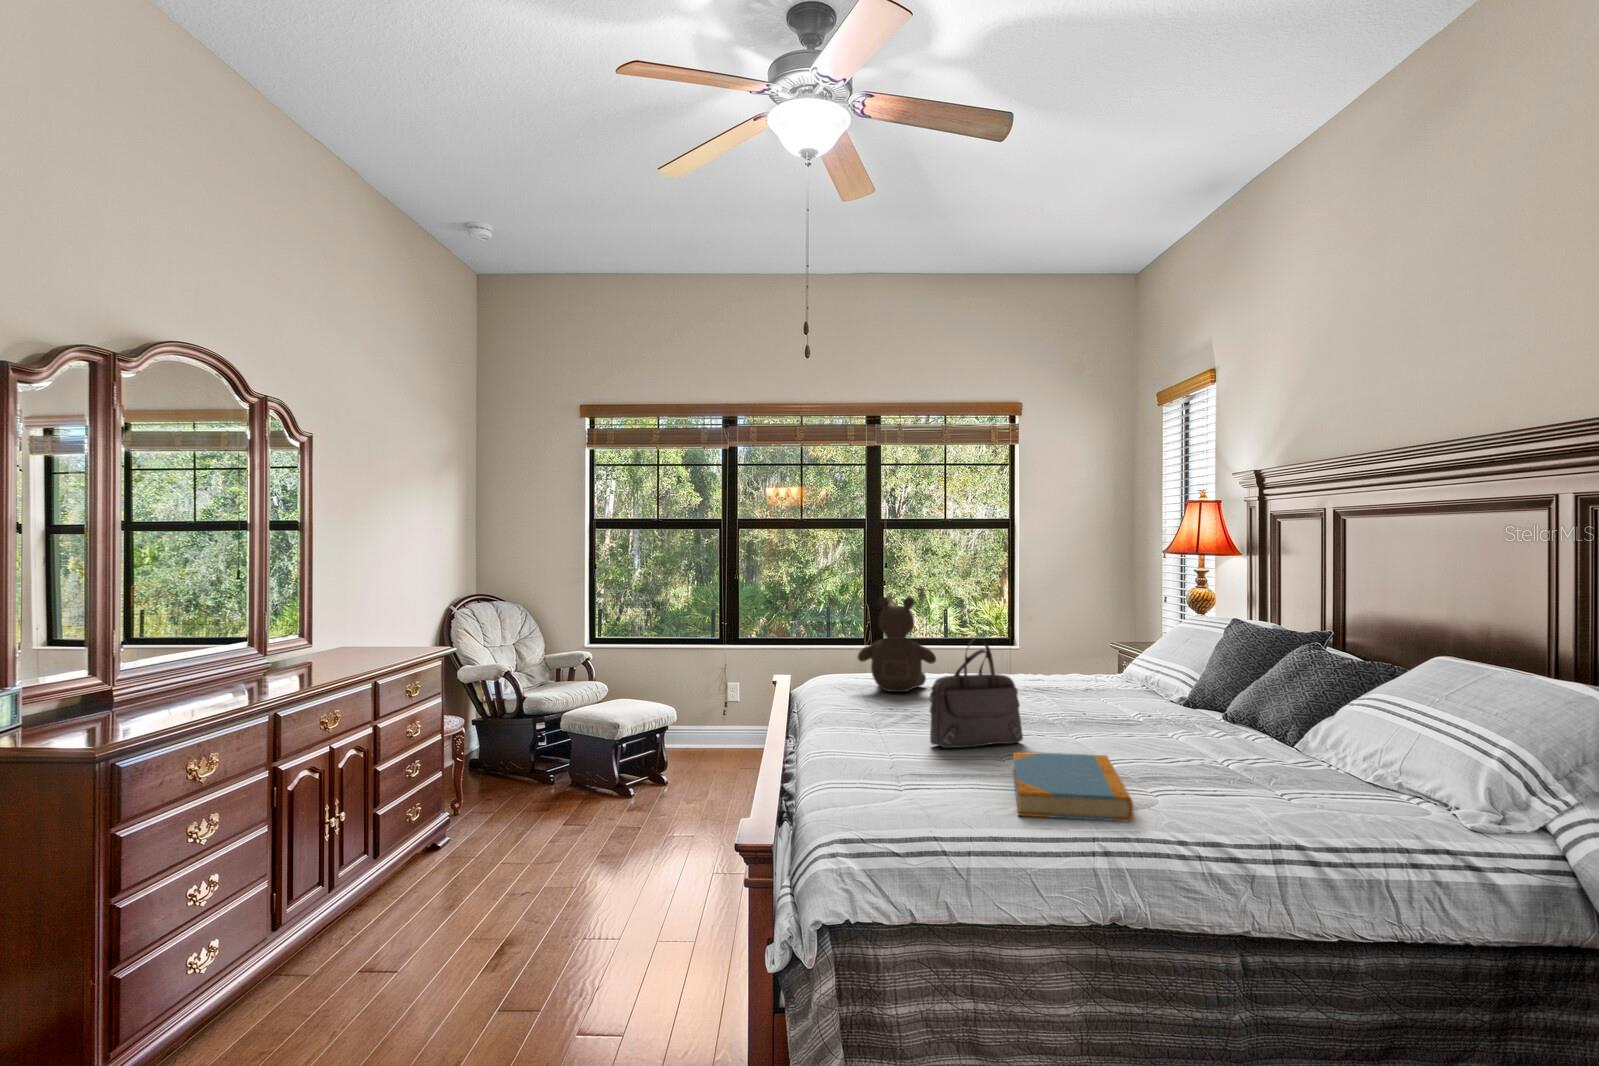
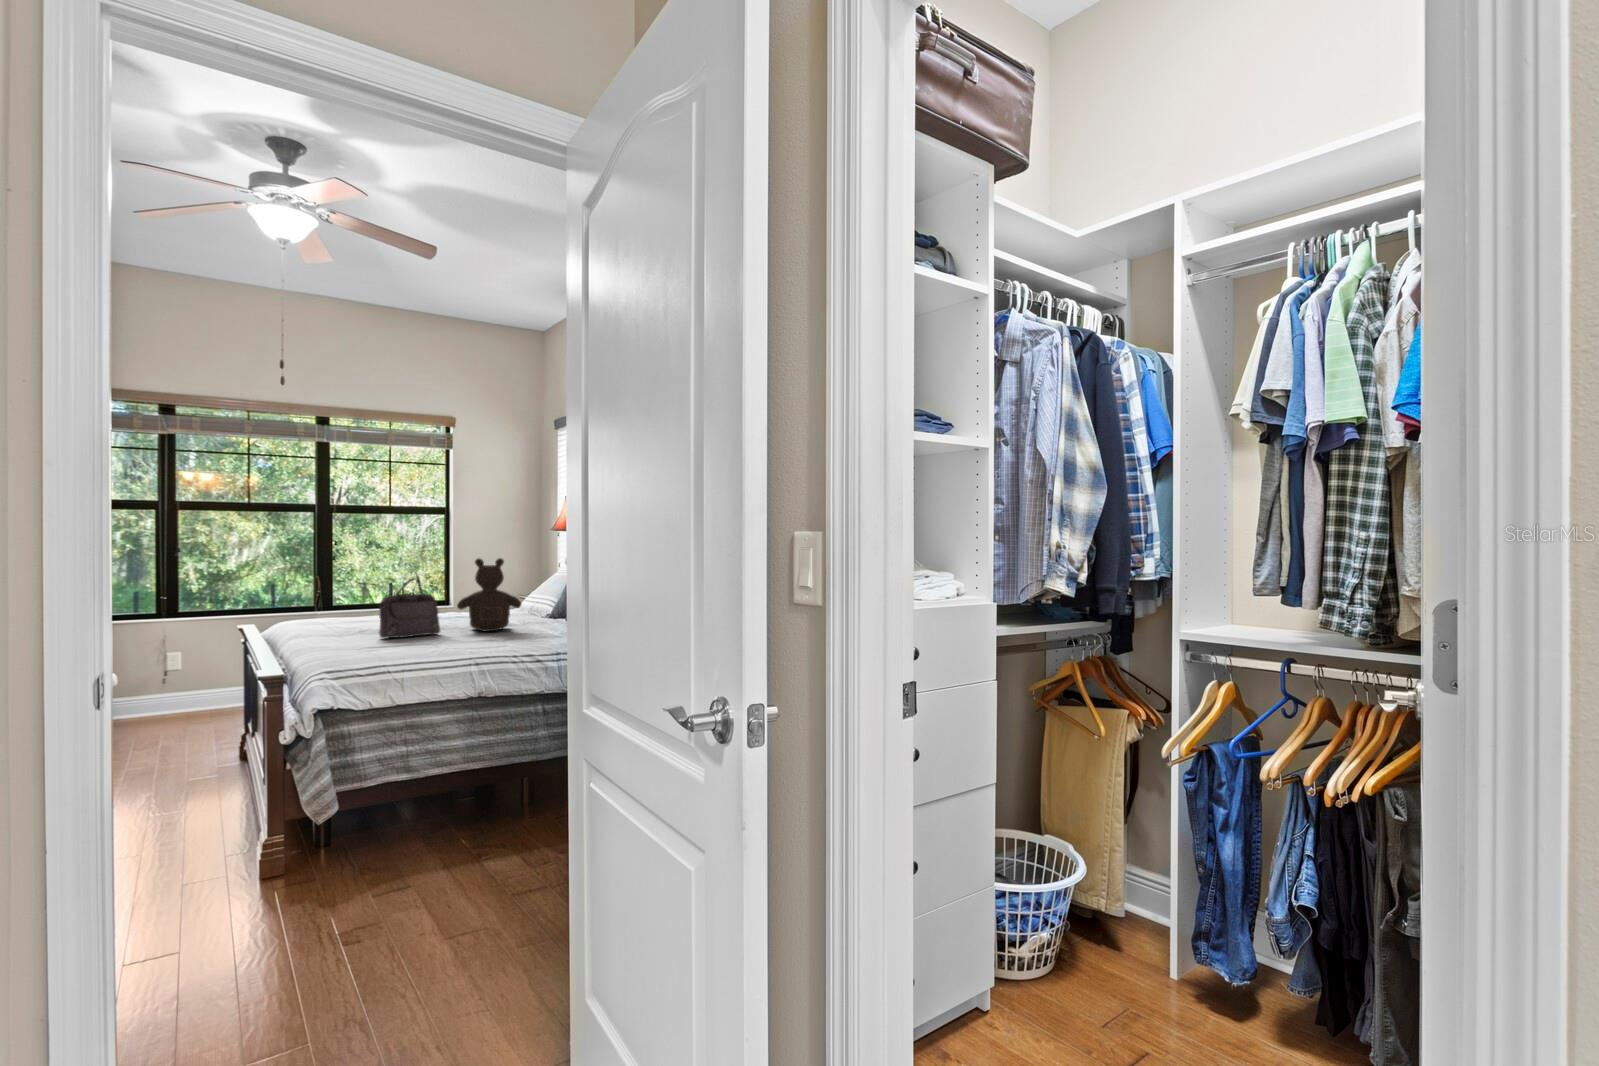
teddy bear: present [858,597,936,692] -> present [457,558,521,631]
book: present [1013,753,1133,822] -> none [431,629,493,653]

